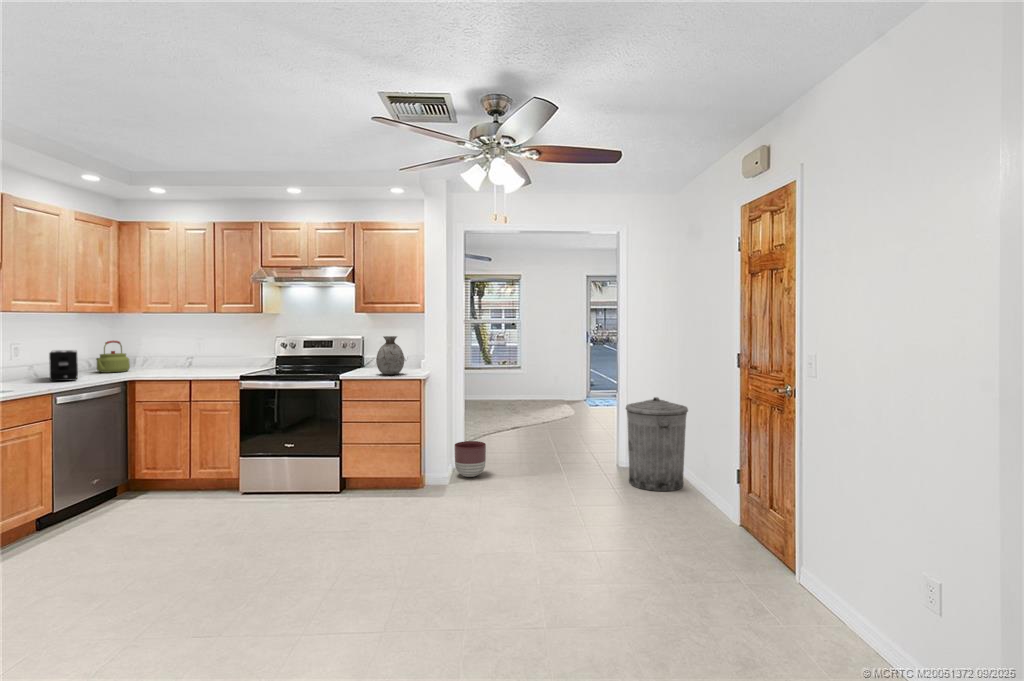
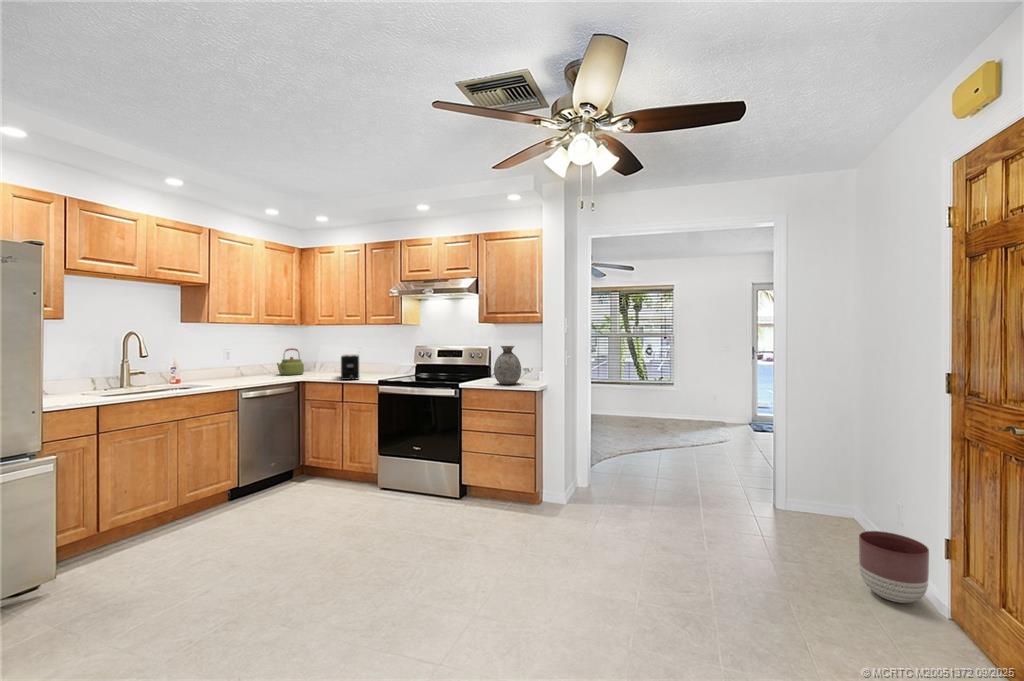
toaster: present [49,350,78,381] -> present [341,355,359,380]
trash can: present [626,397,688,491] -> none [774,422,863,543]
planter: present [454,441,486,477] -> present [859,531,929,603]

